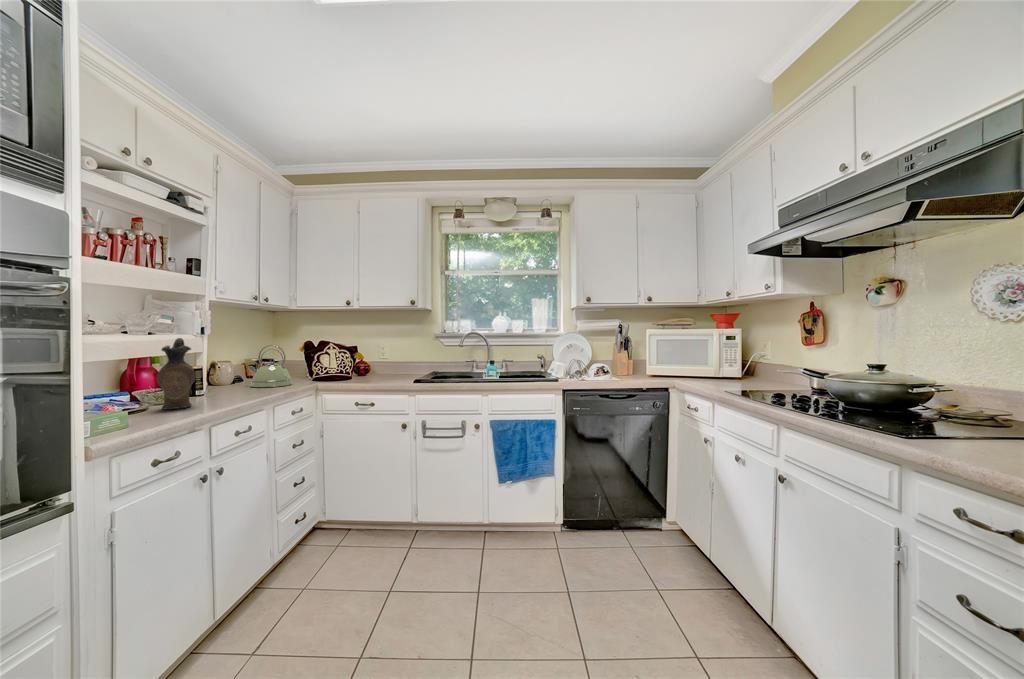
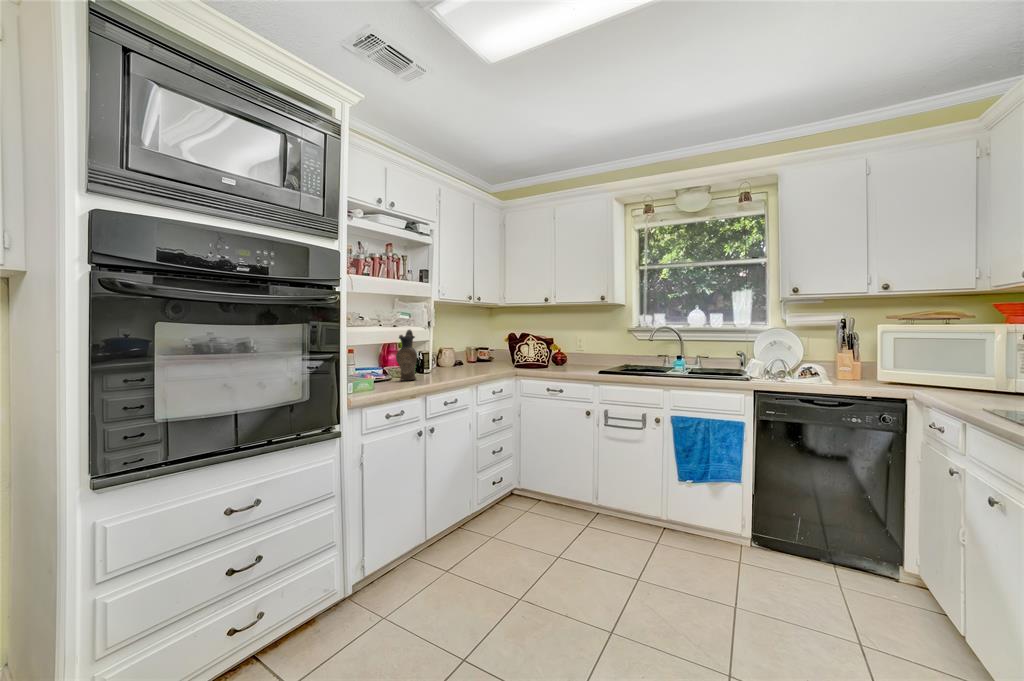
kettle: present [248,345,293,387] -> none [464,336,497,372]

